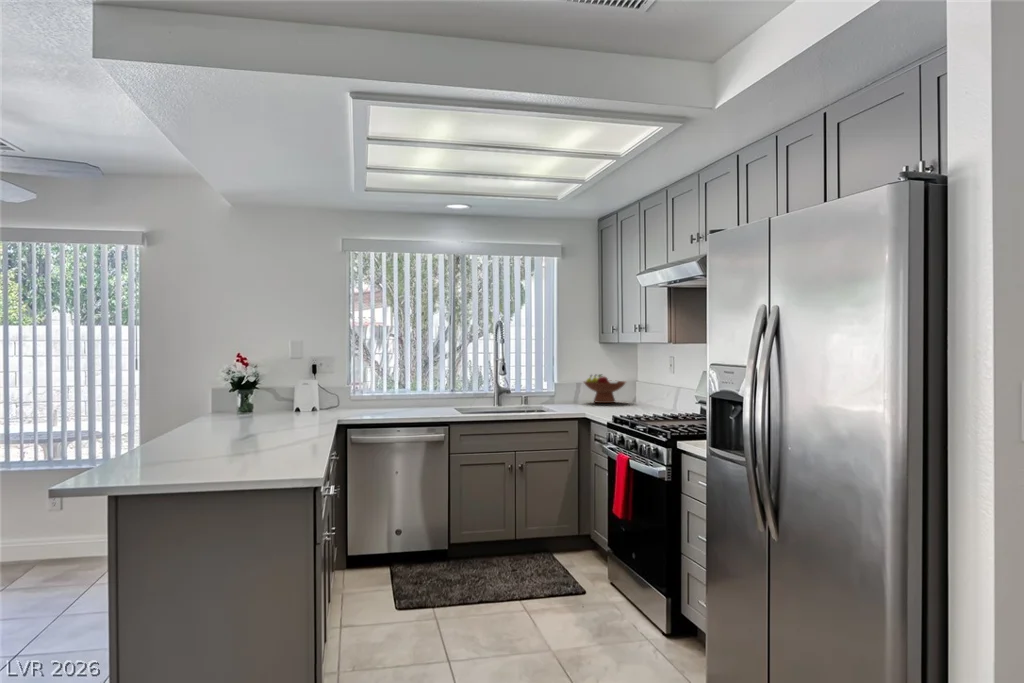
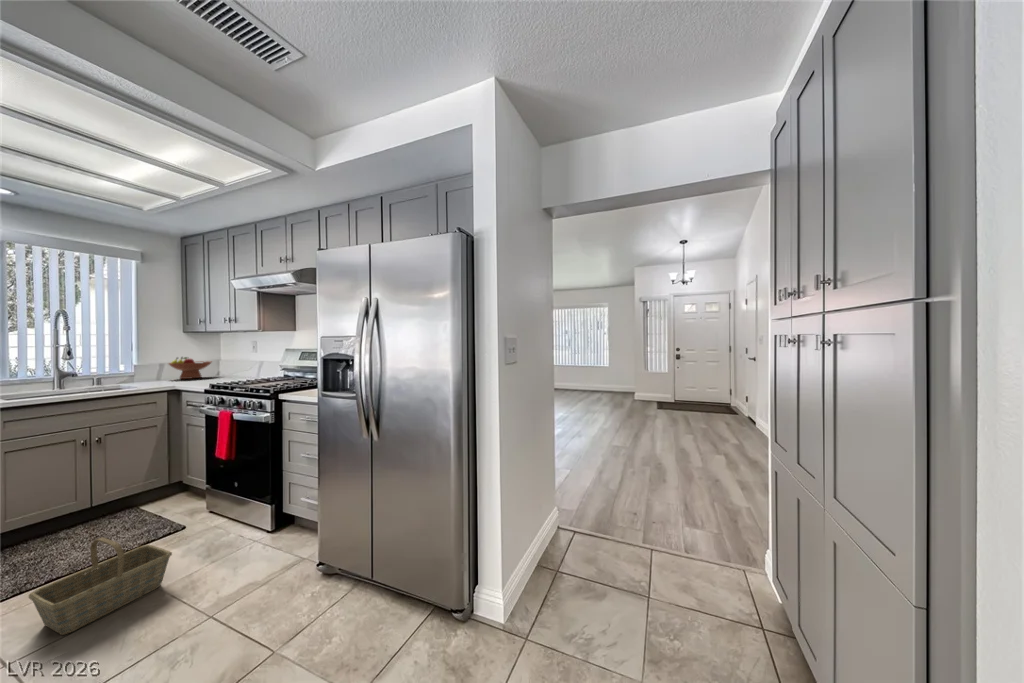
basket: none [464,573,562,658] -> present [29,538,172,635]

